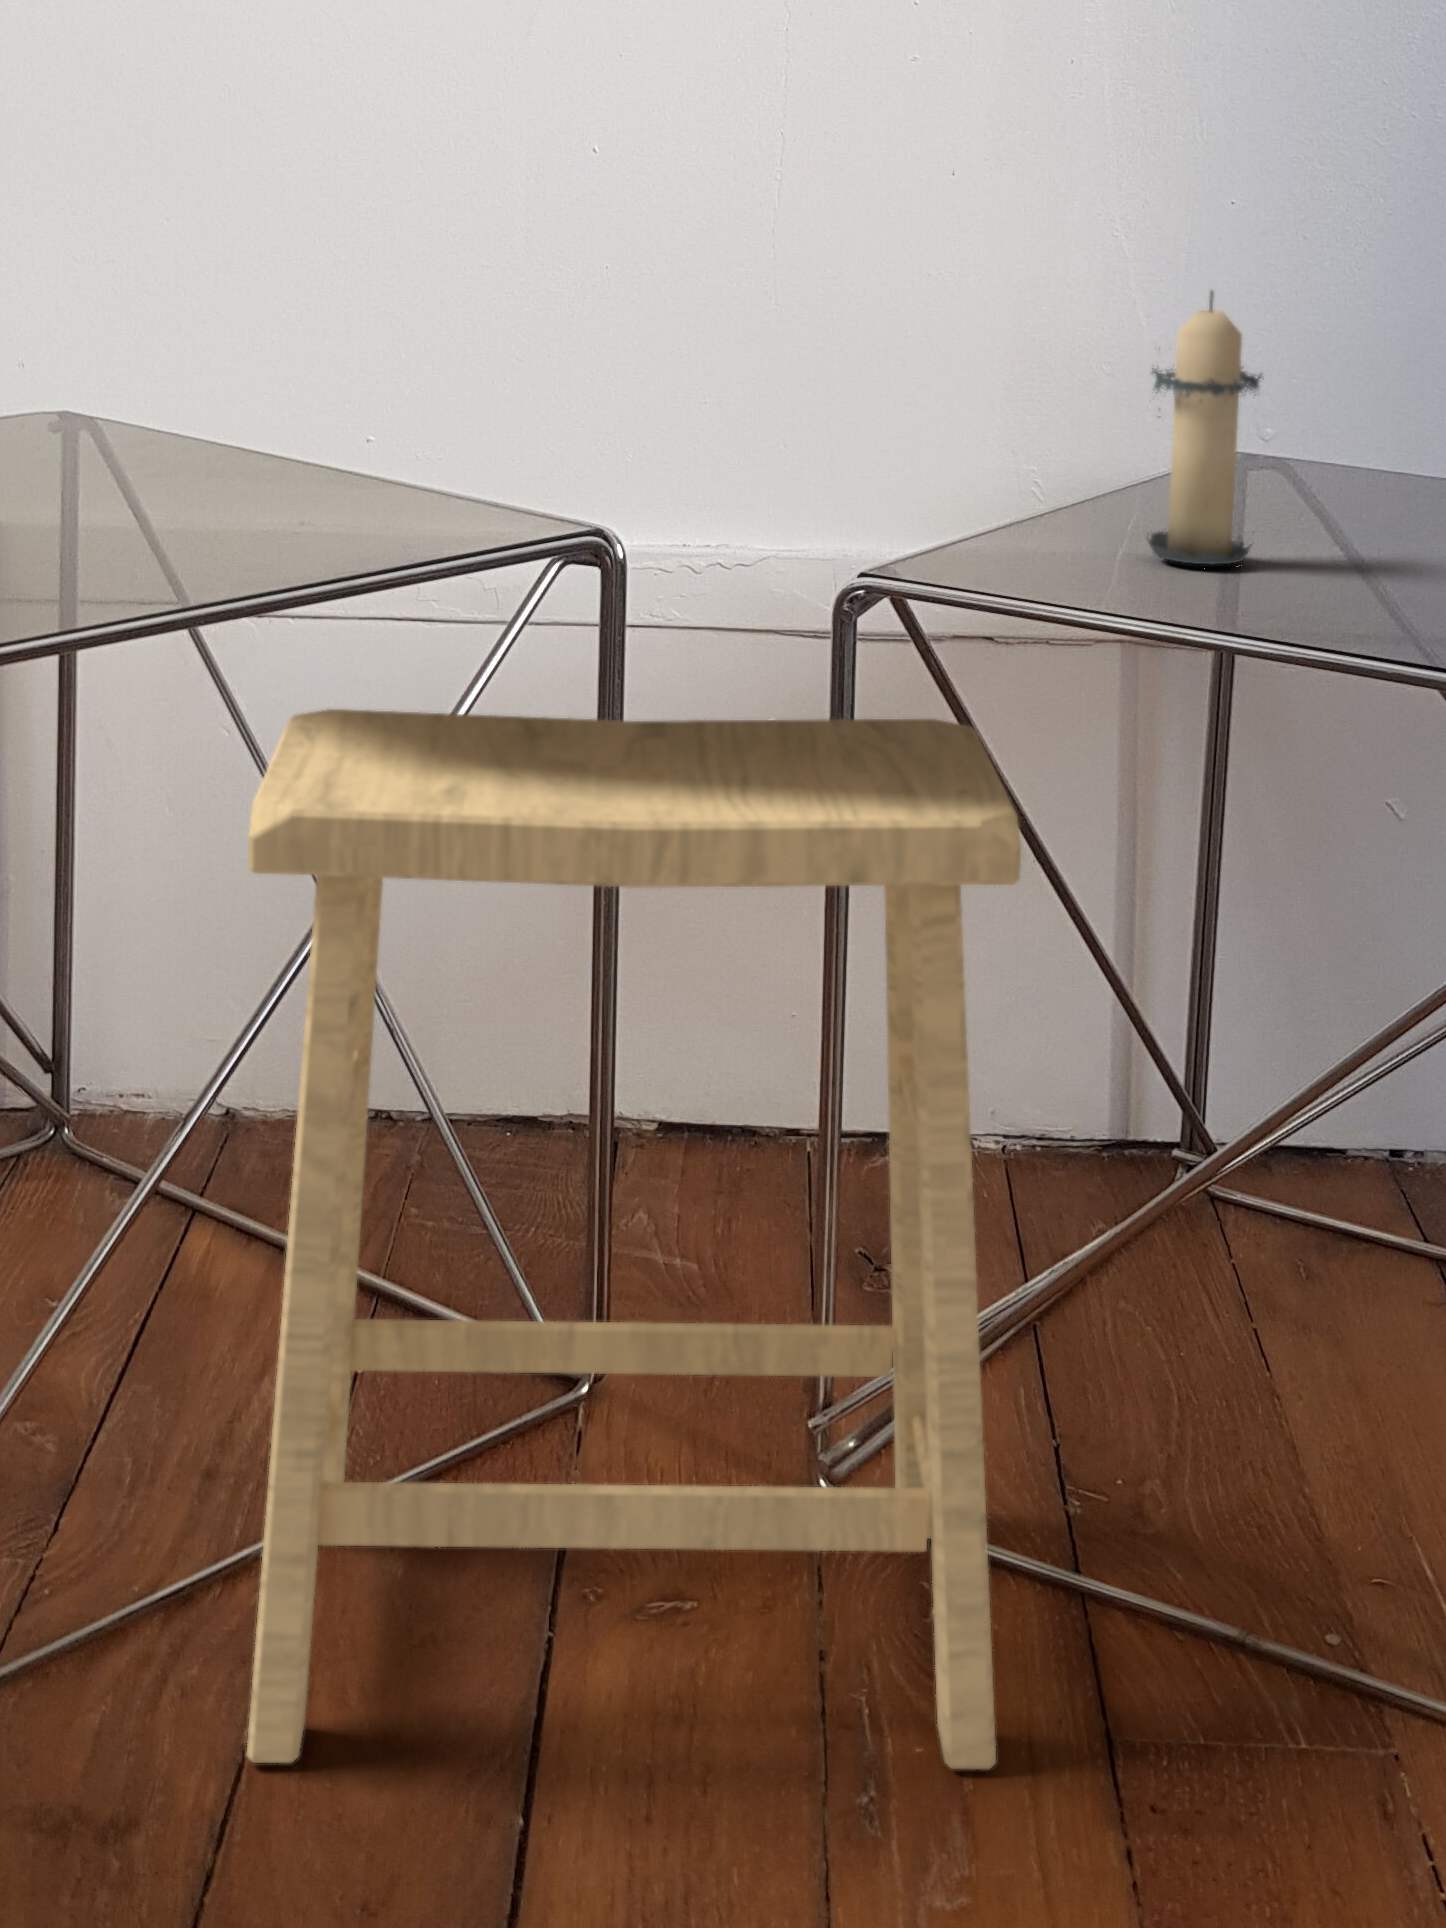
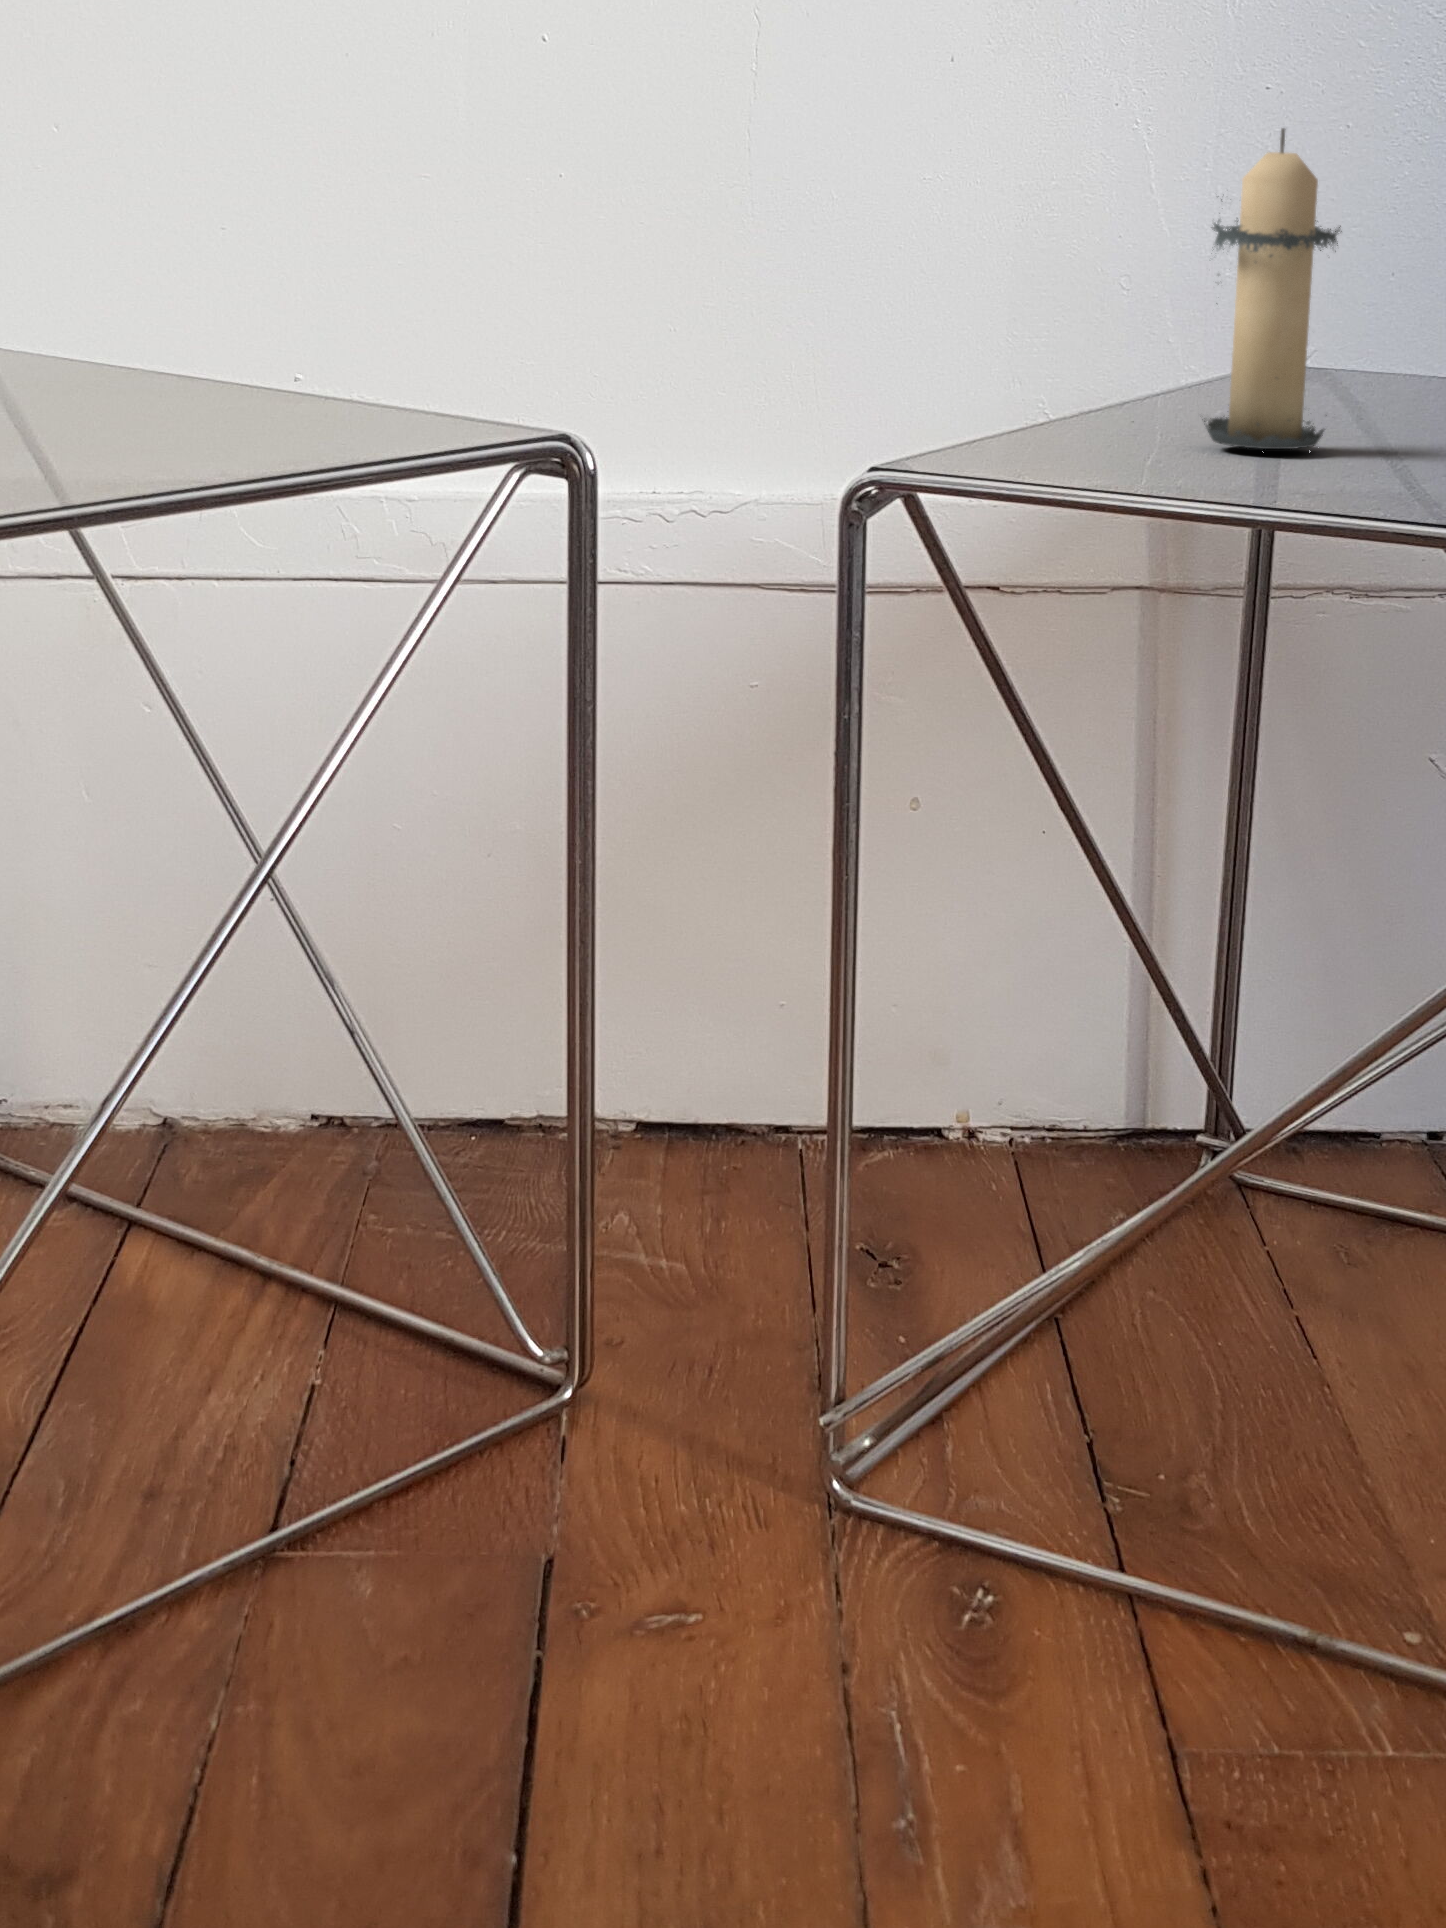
footstool: present [247,709,1021,1770] -> none [166,622,1083,1806]

